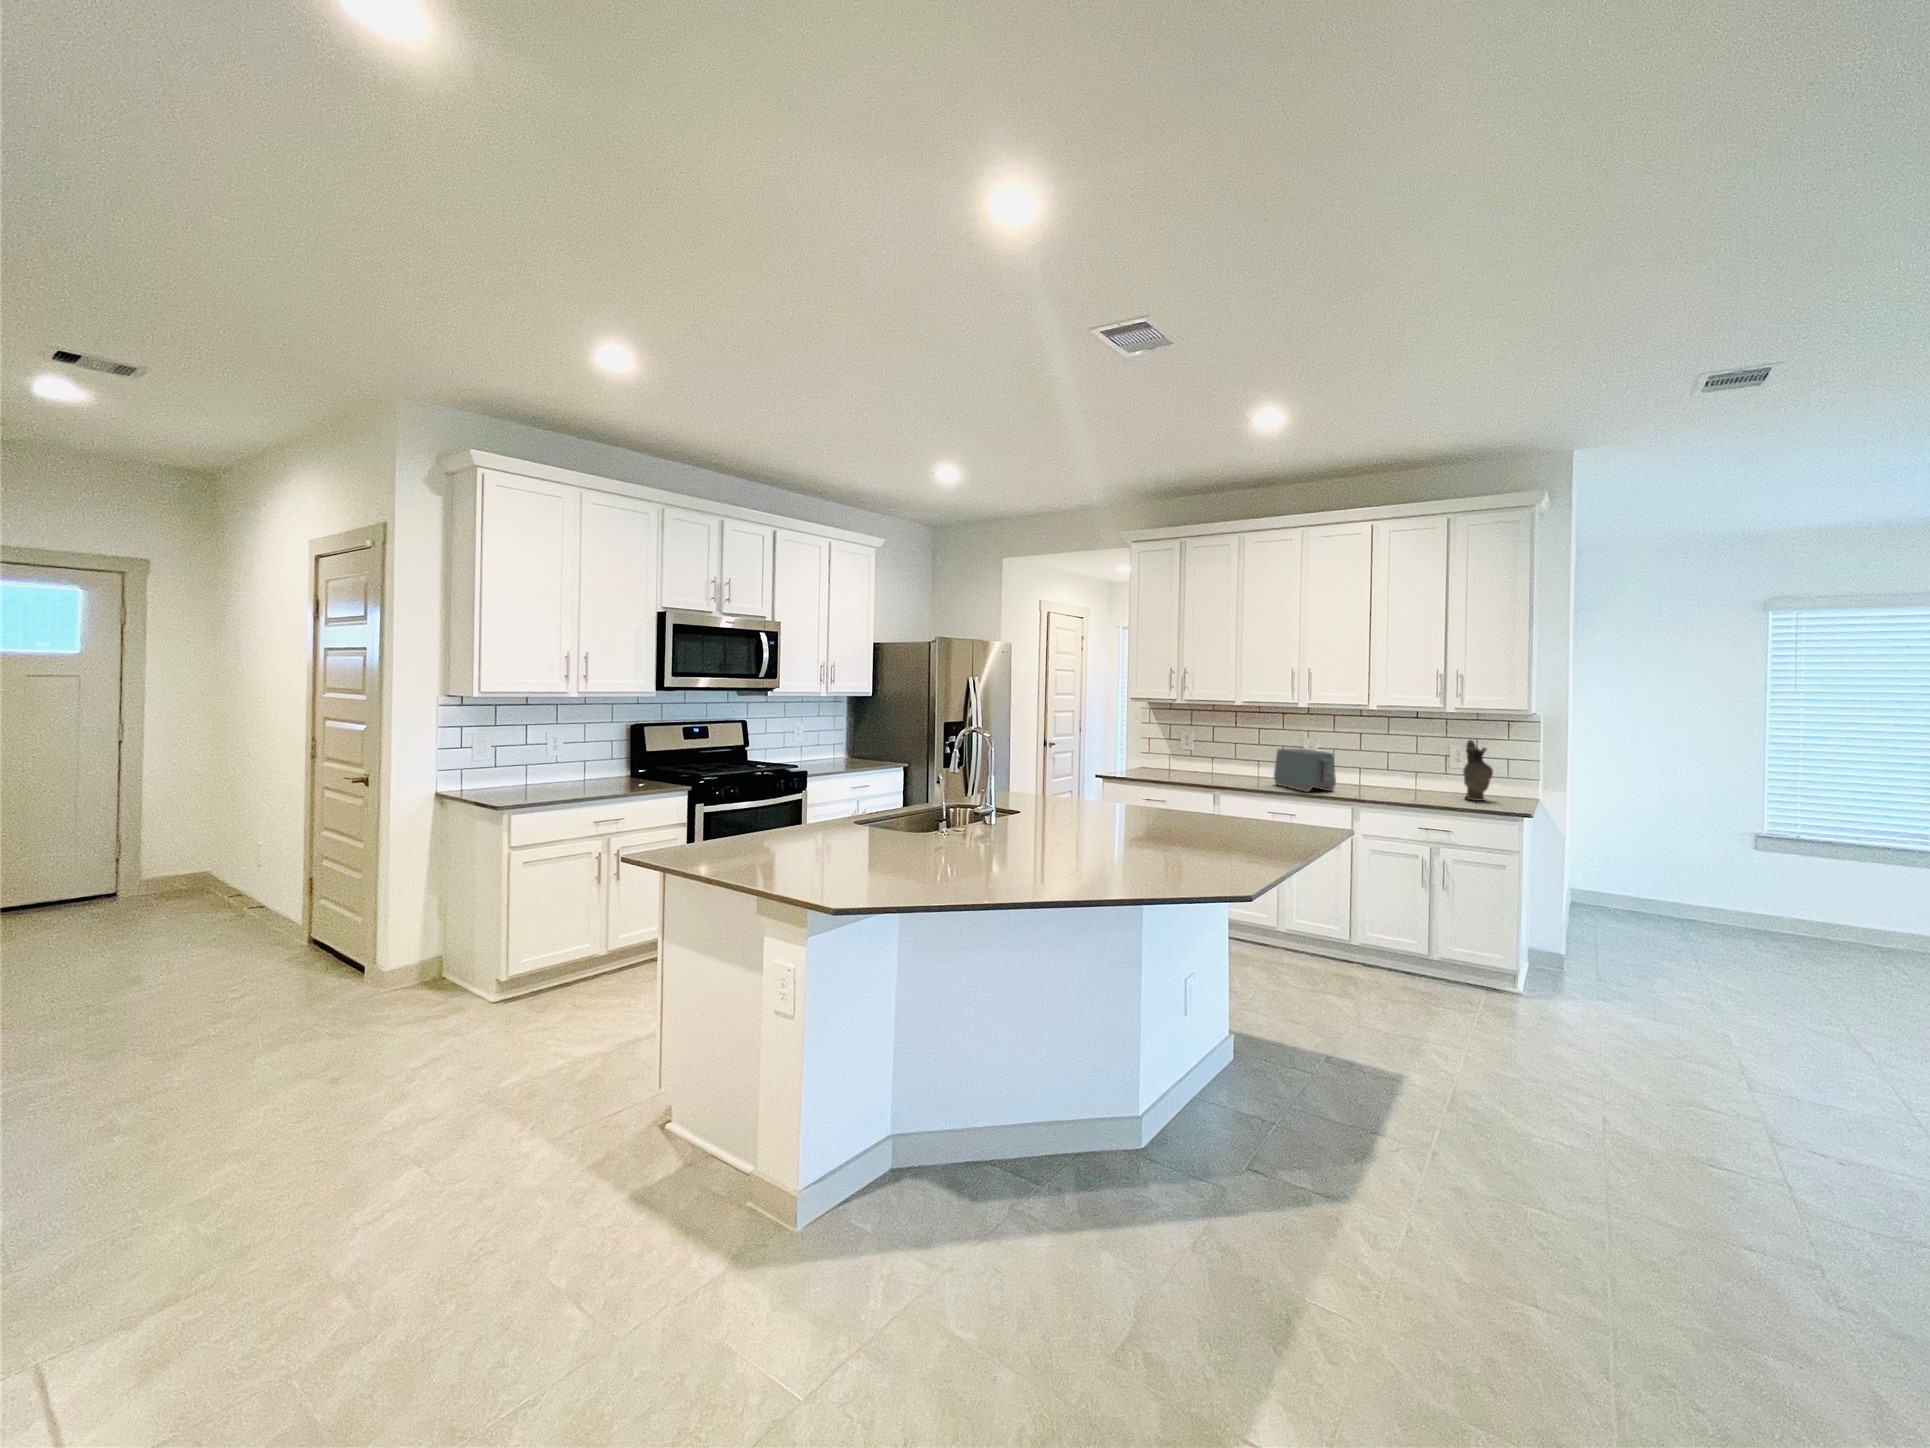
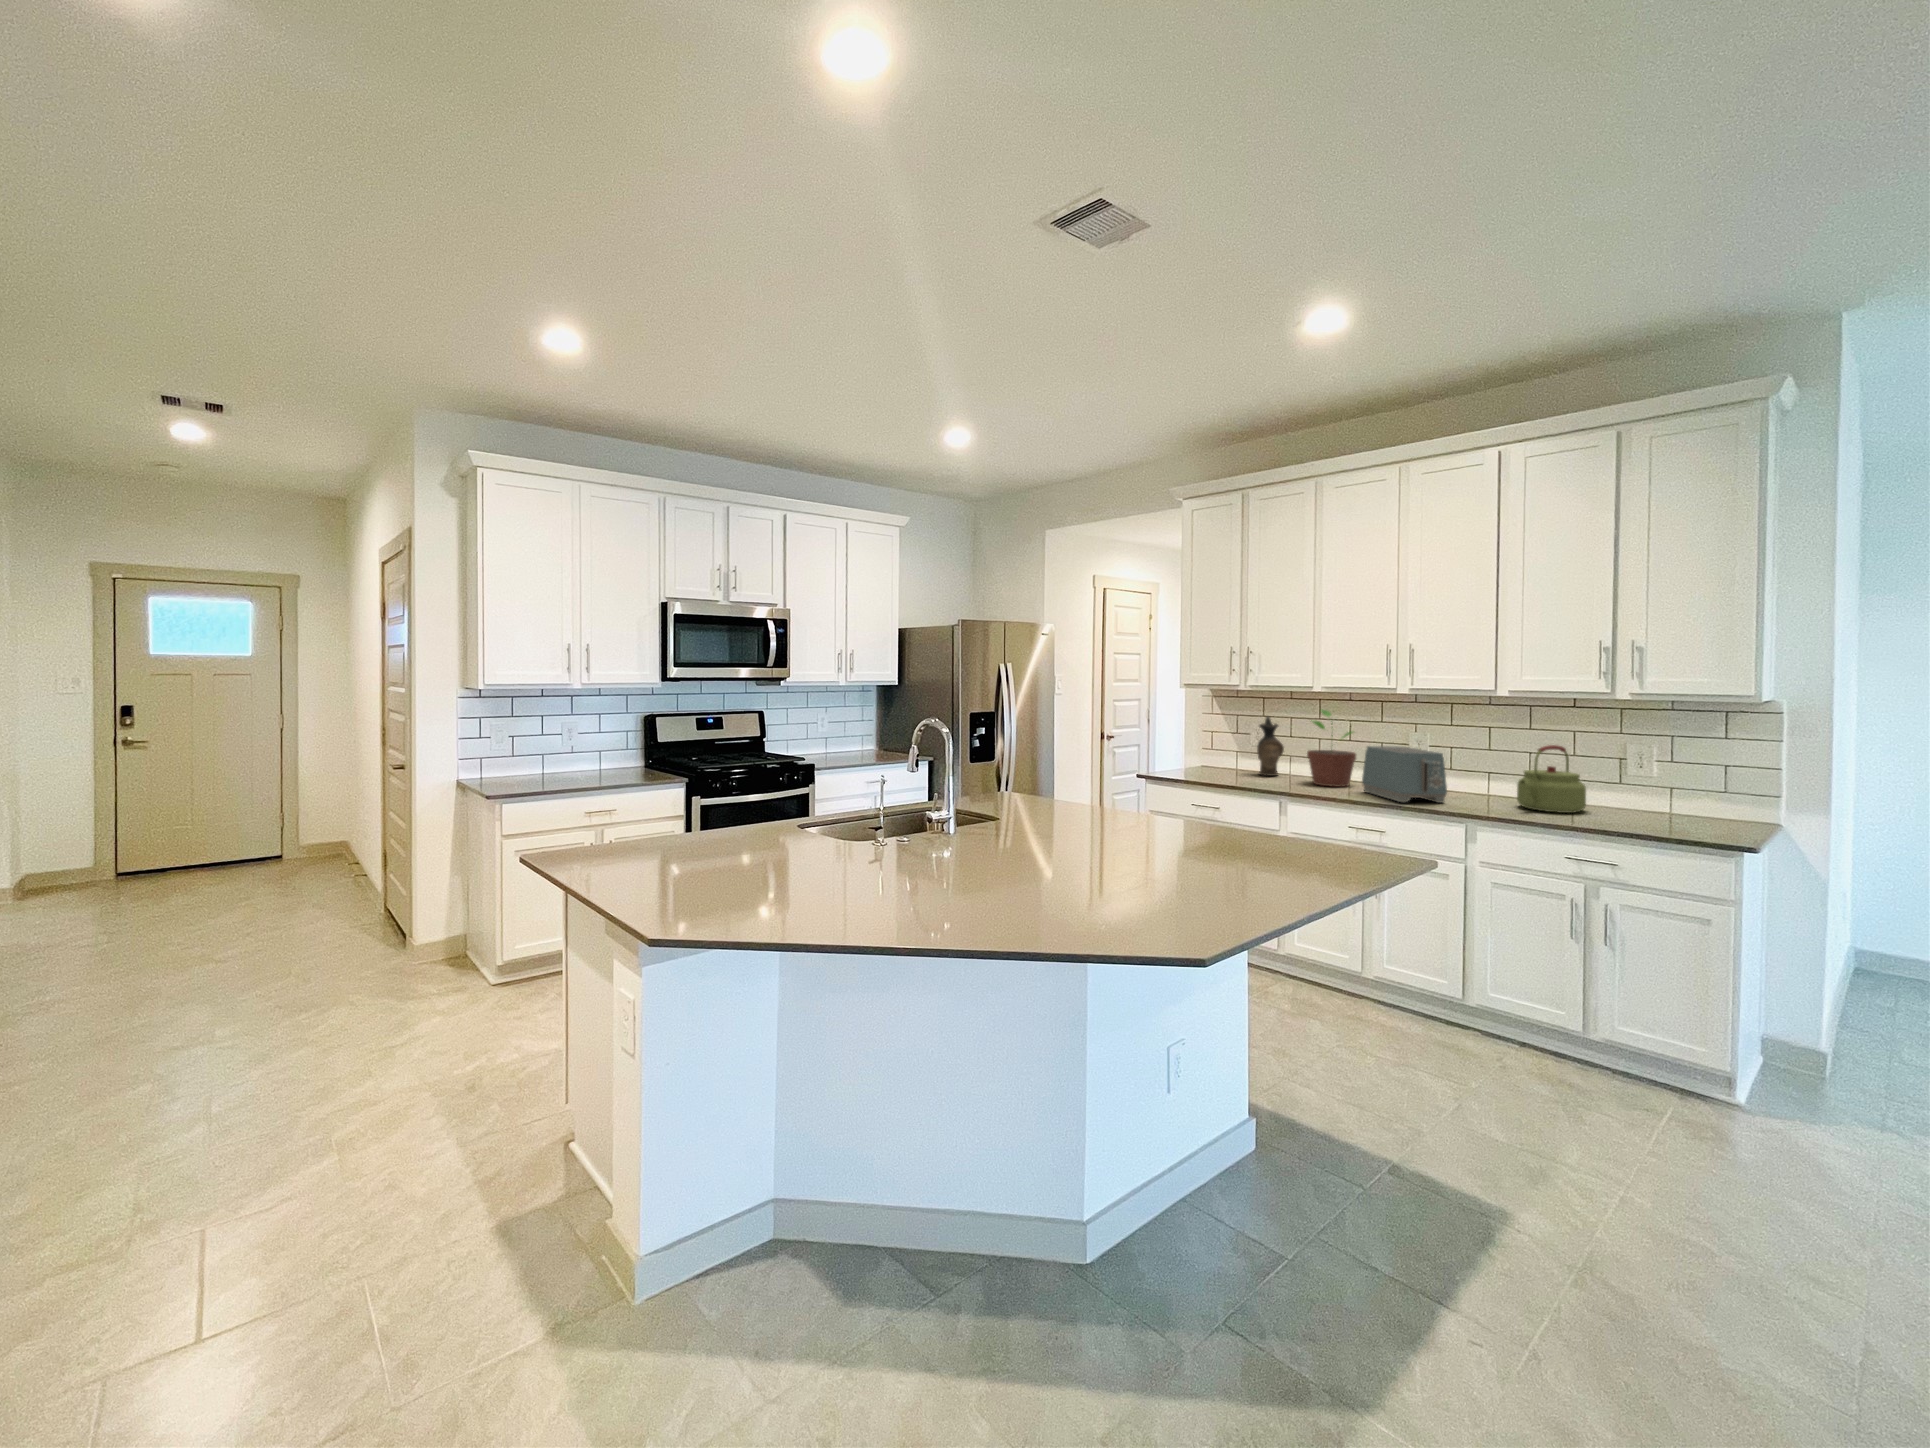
potted plant: none [1231,719,1268,781] -> present [1307,709,1356,787]
ceramic pitcher: present [1463,740,1493,801] -> present [1257,716,1284,776]
kettle: none [1382,746,1427,796] -> present [1517,745,1586,813]

